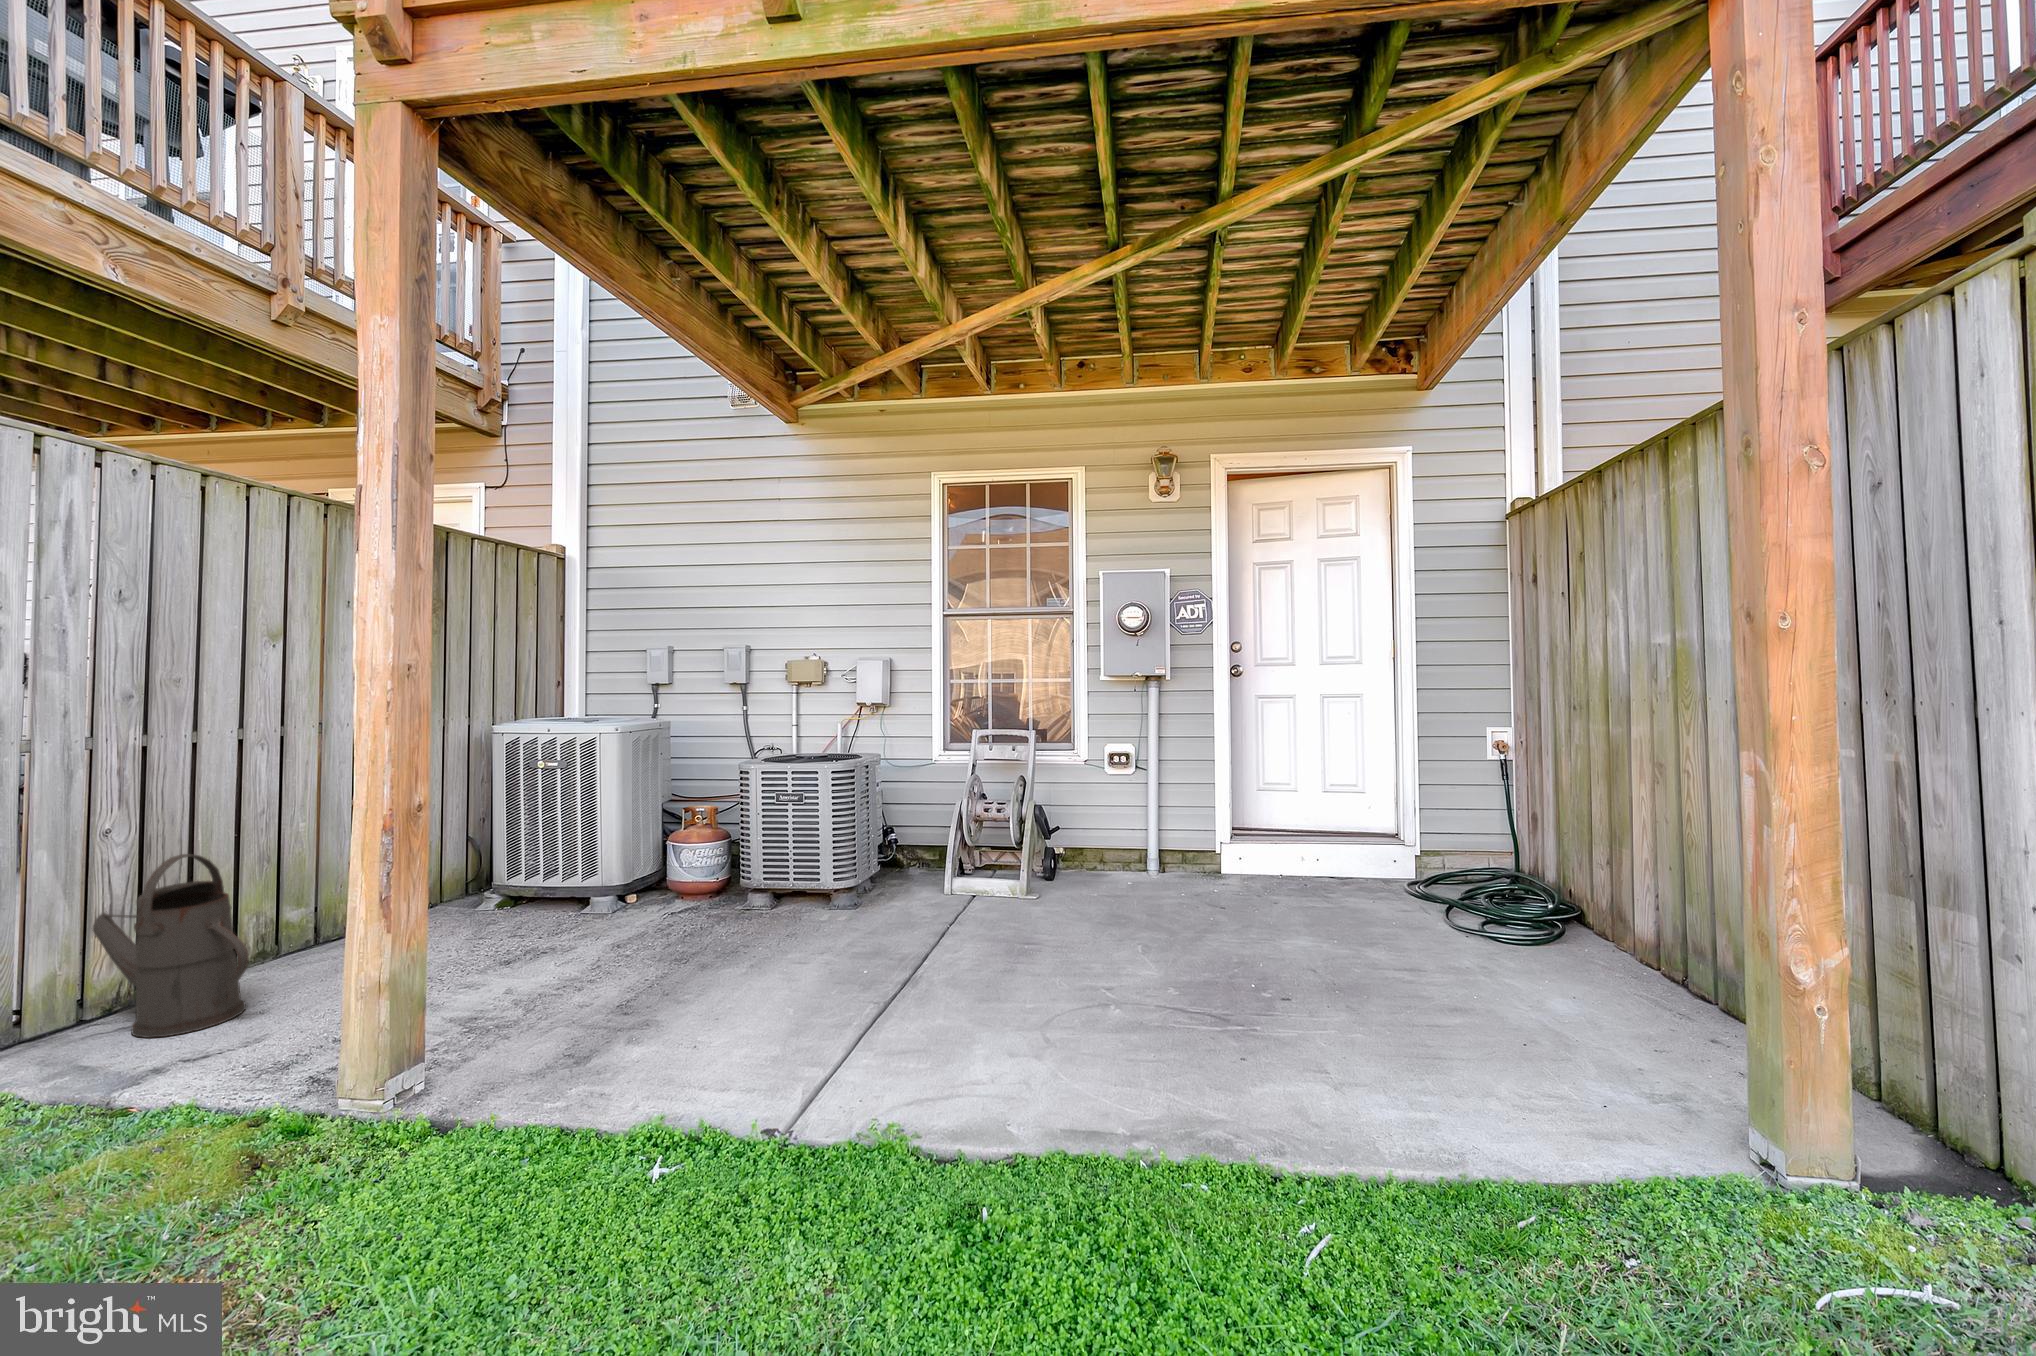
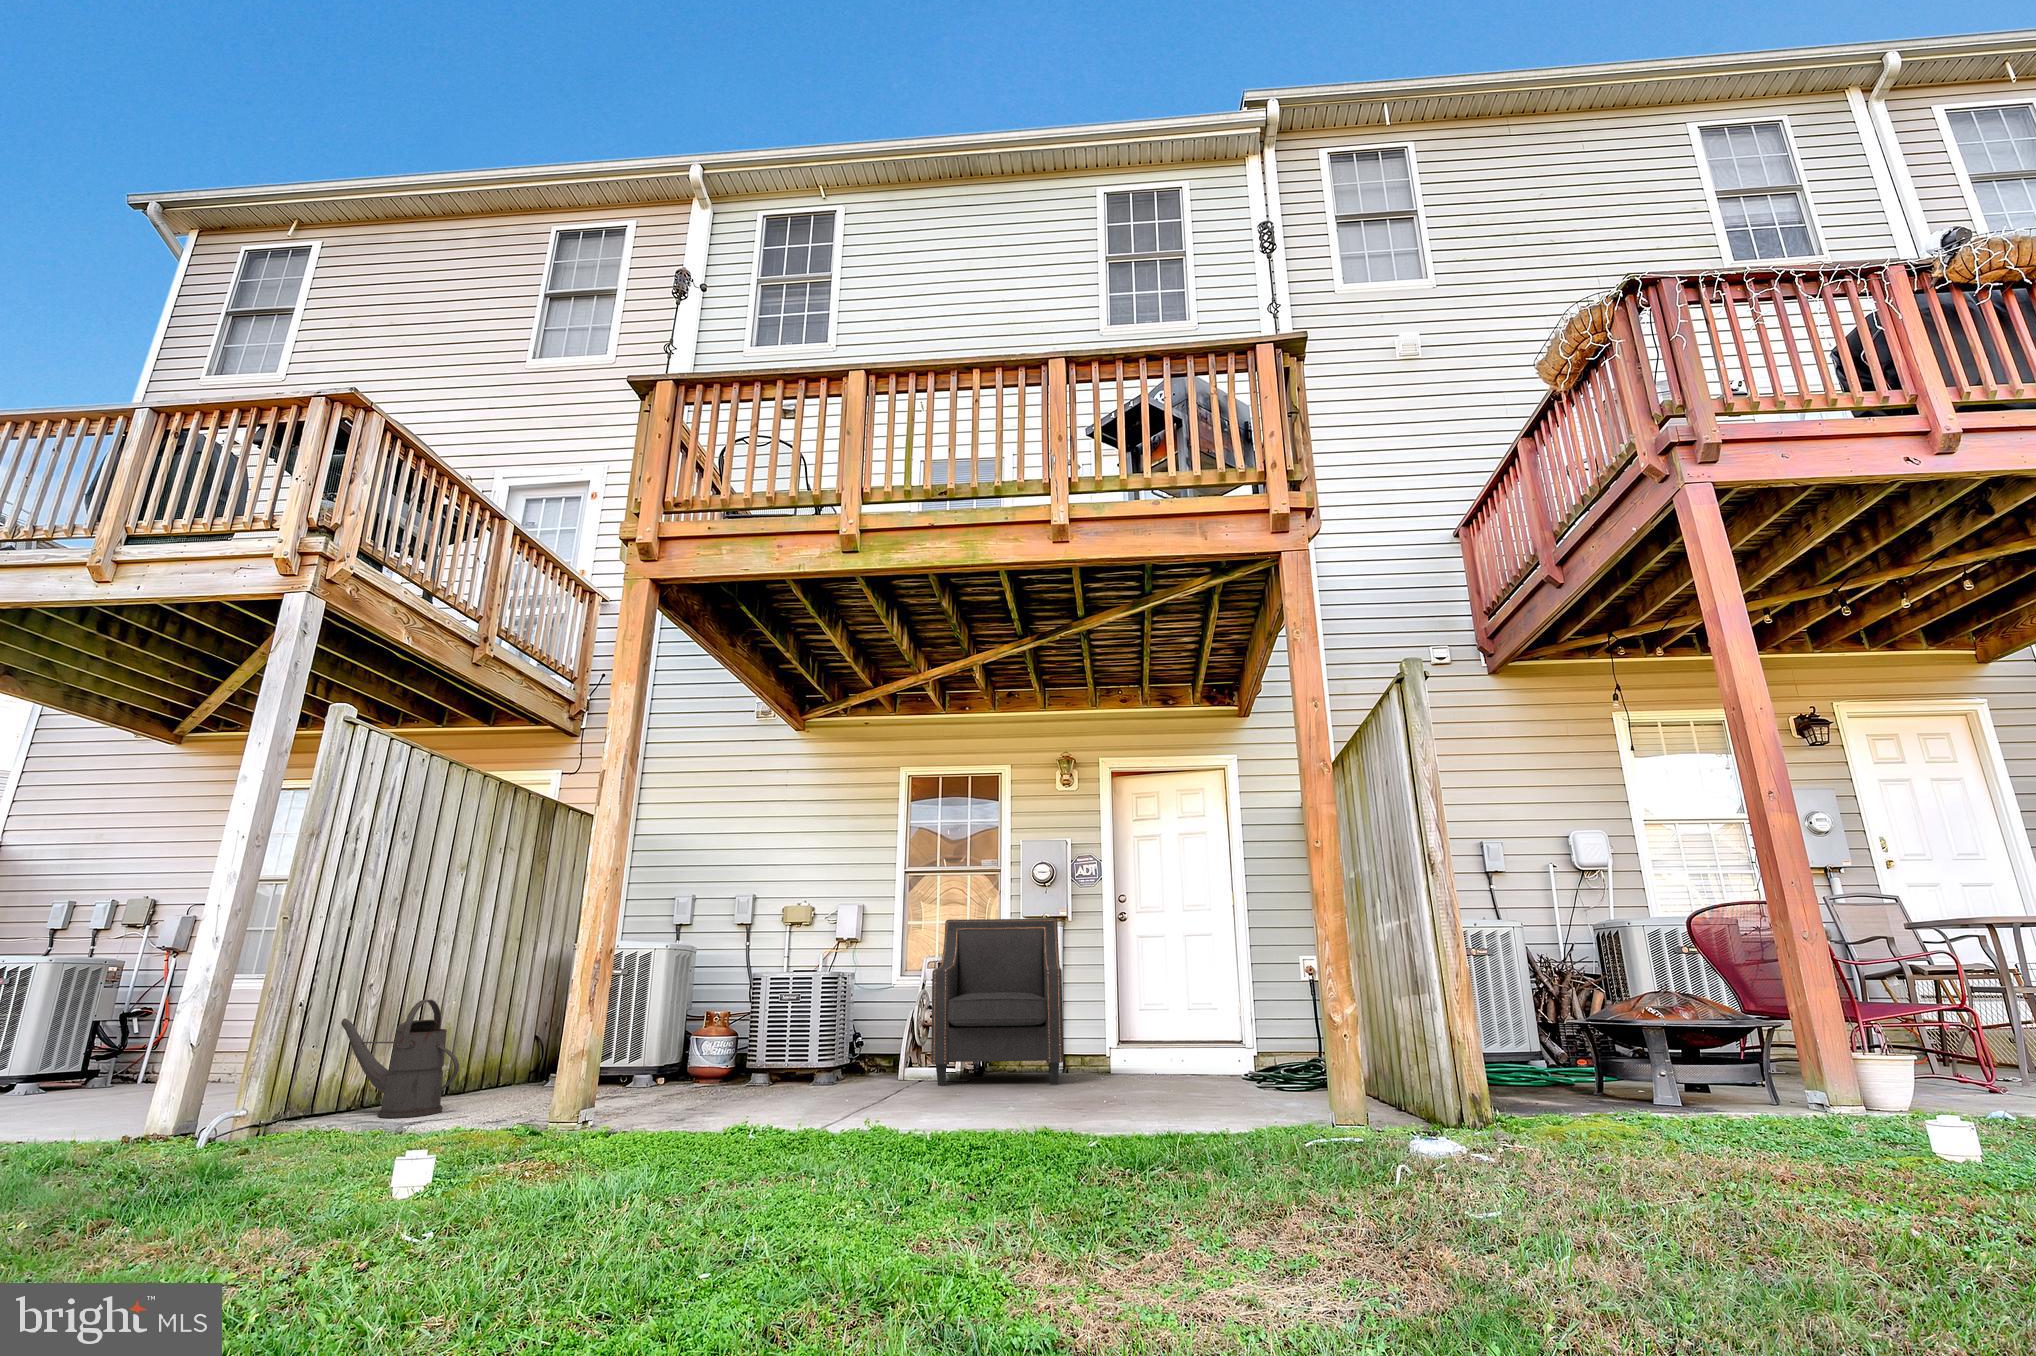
chair: none [984,678,1169,912] -> present [931,918,1064,1086]

